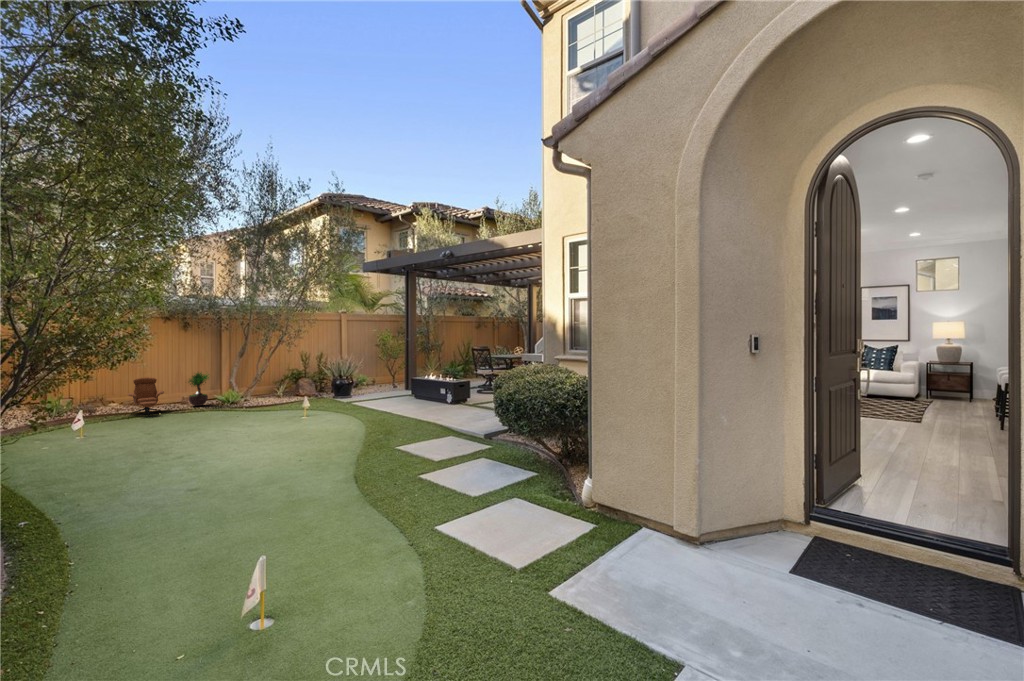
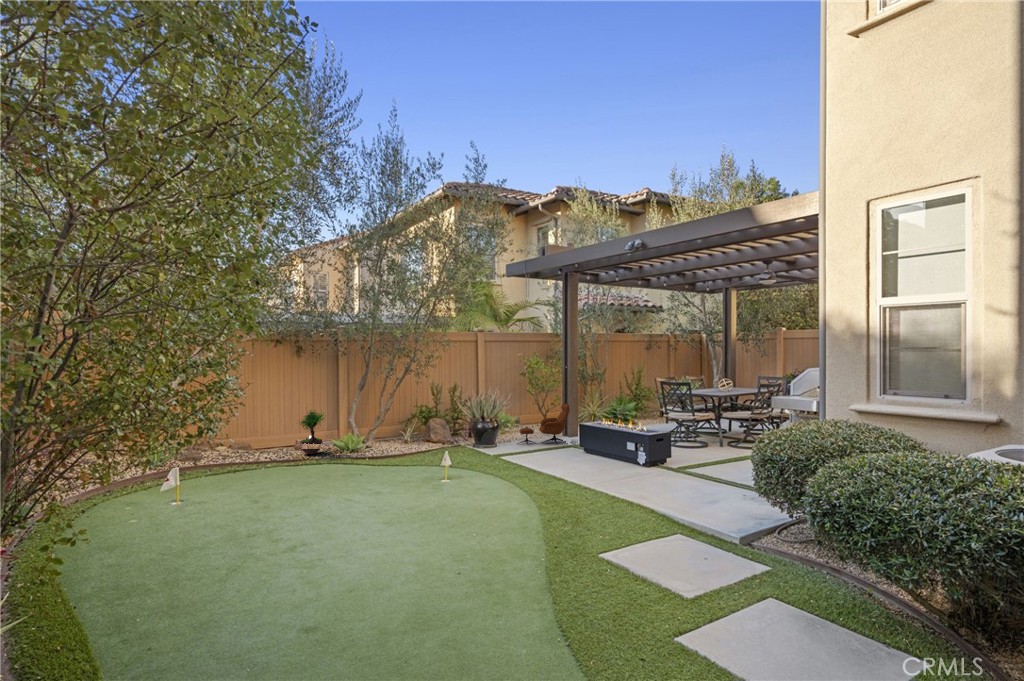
lounge chair: present [127,377,164,416] -> present [517,404,570,445]

